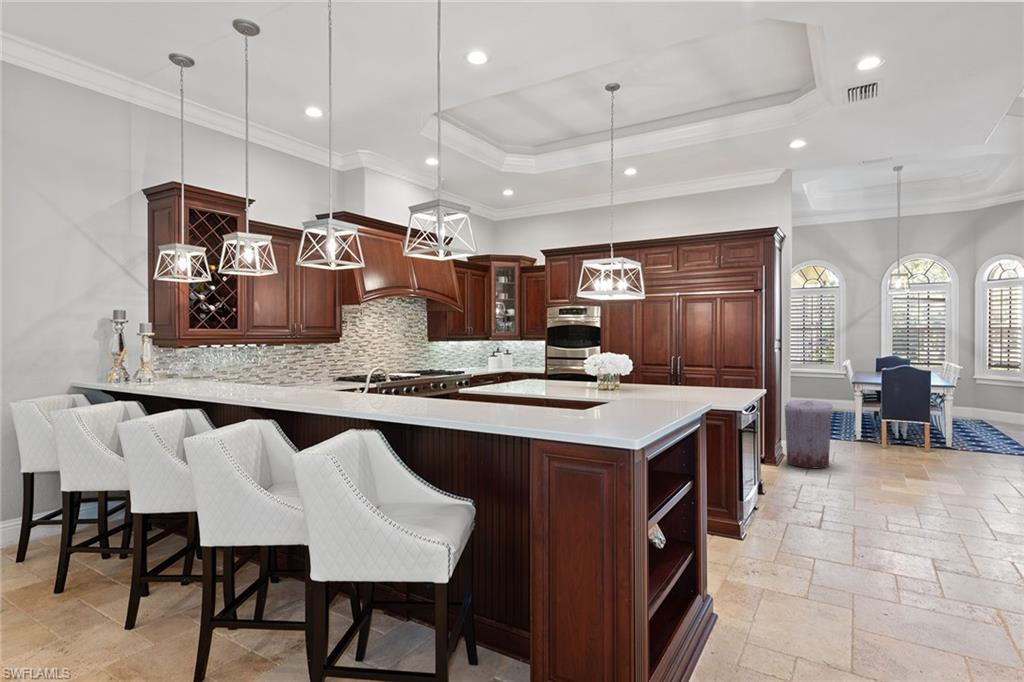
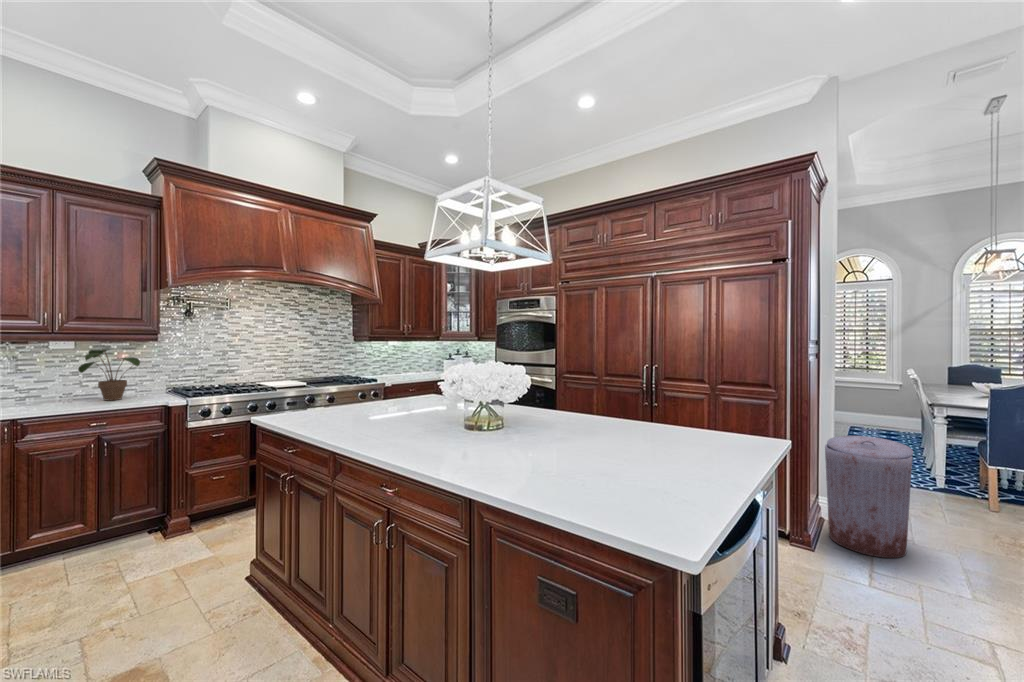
potted plant: none [299,349,336,386] -> present [78,349,140,400]

